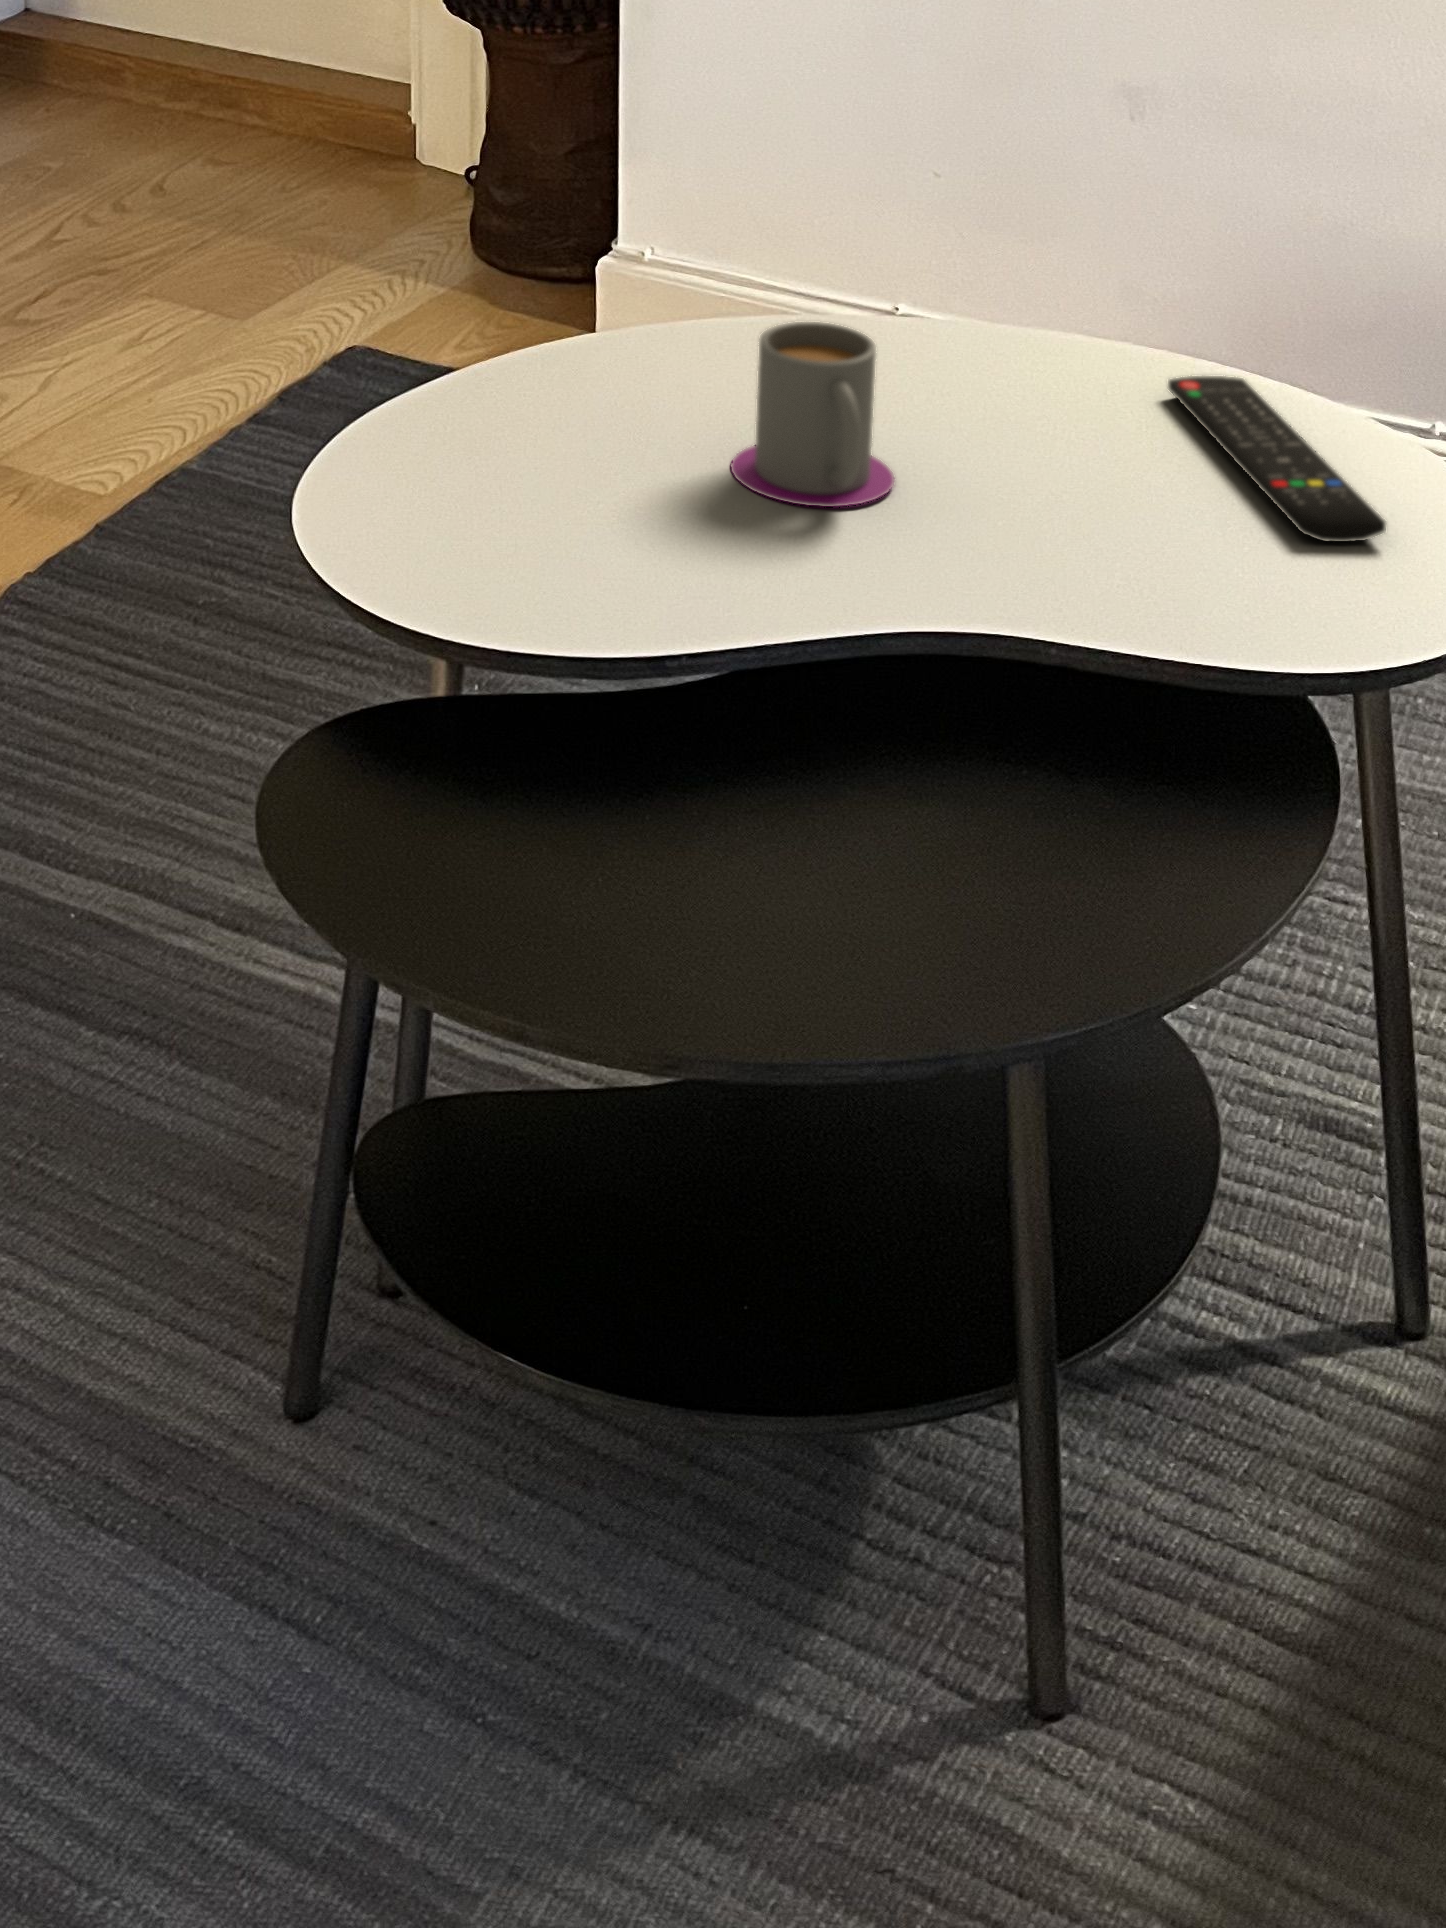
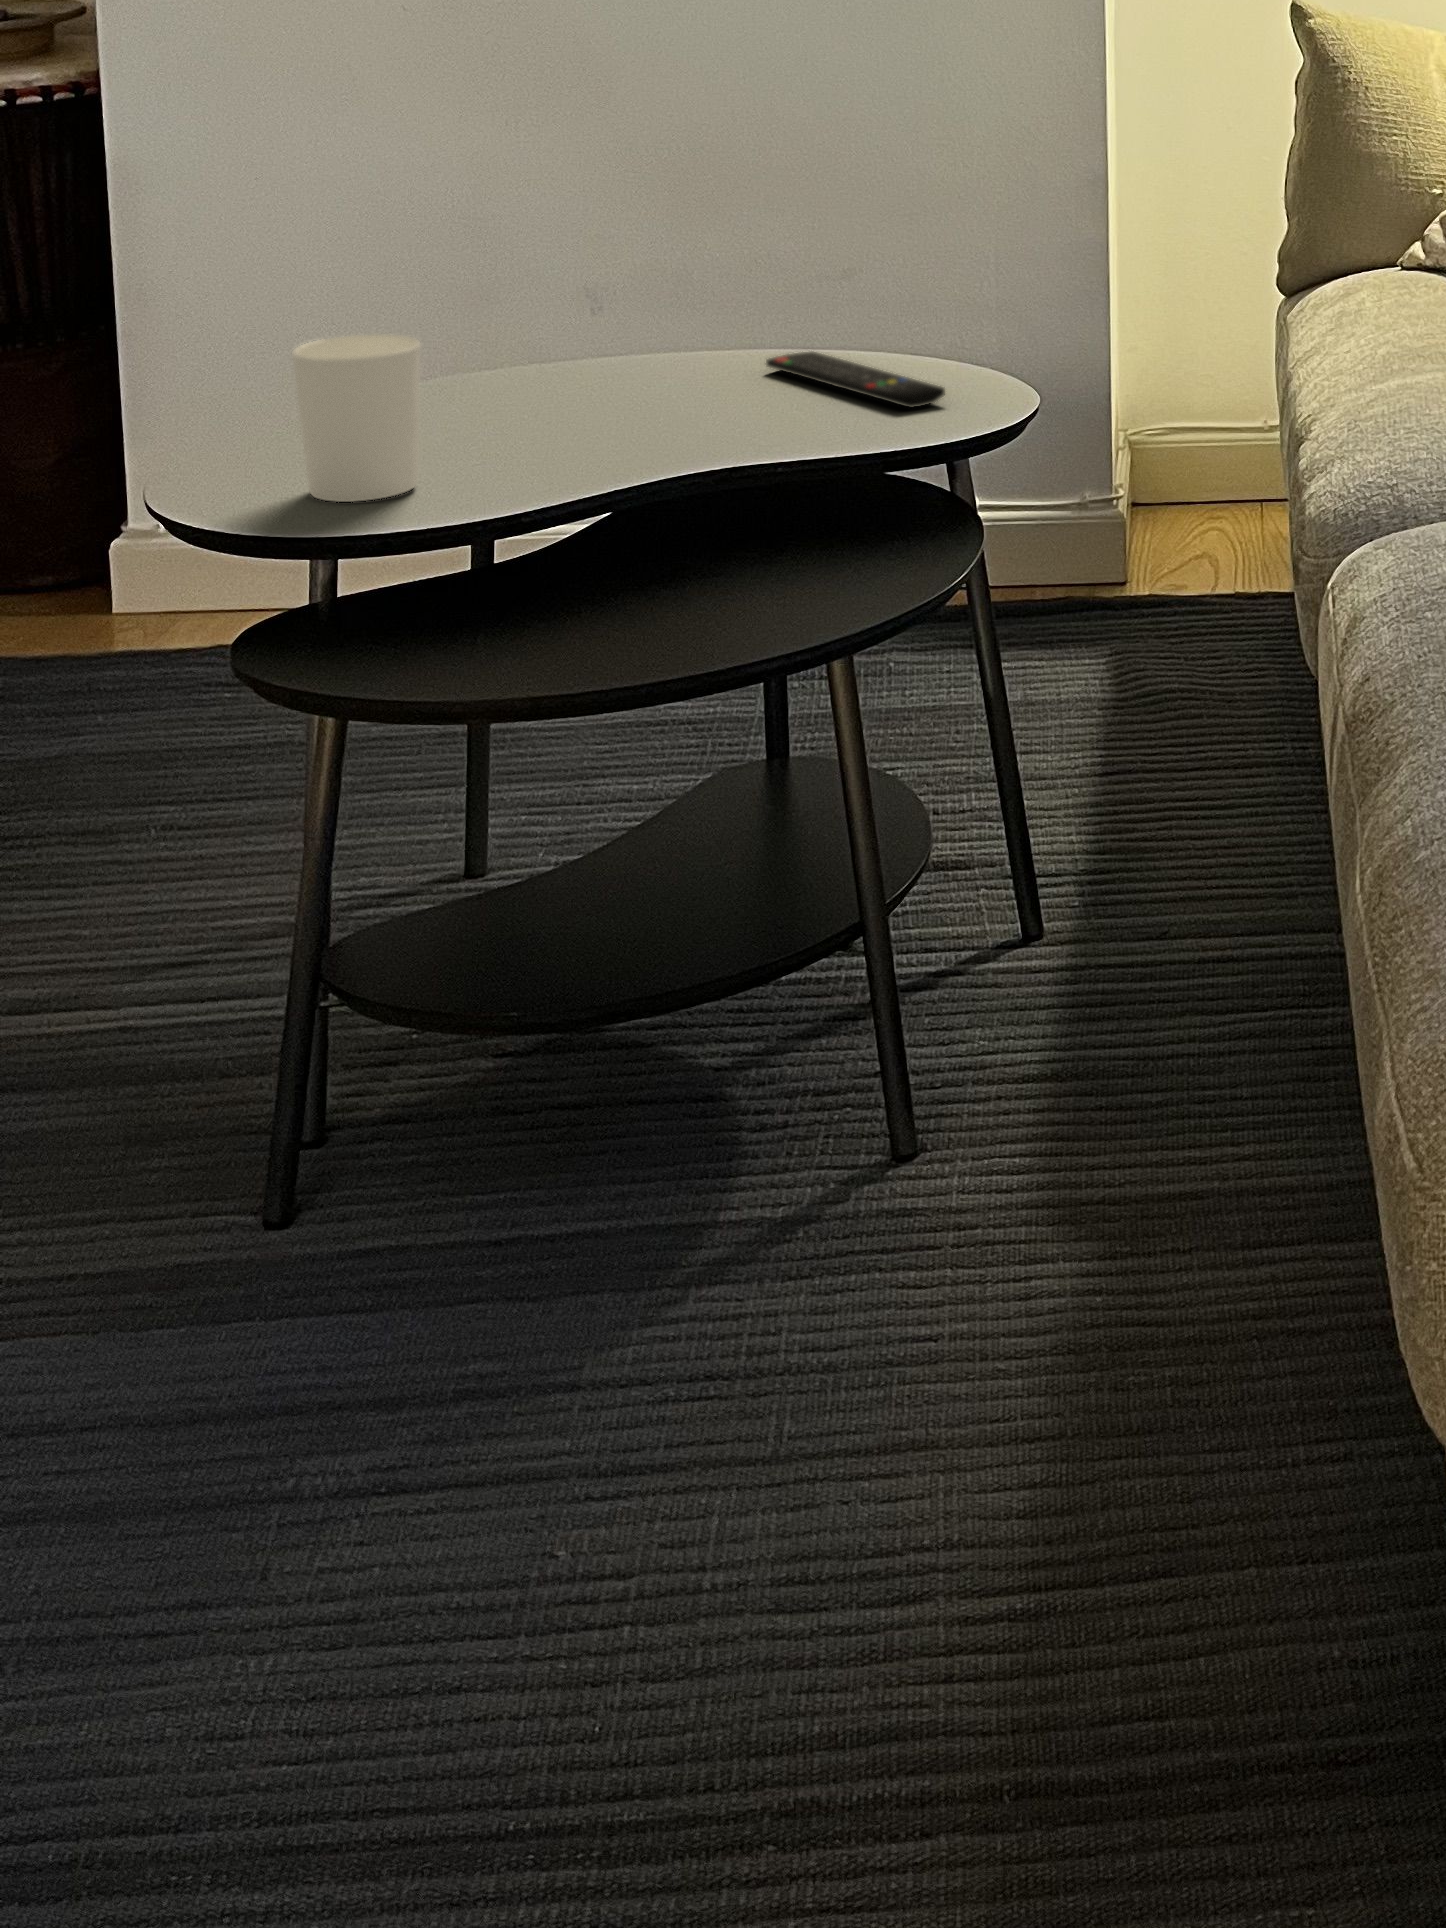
candle holder: none [448,312,602,538] -> present [292,334,421,502]
mug: present [731,322,895,507] -> none [497,327,623,453]

